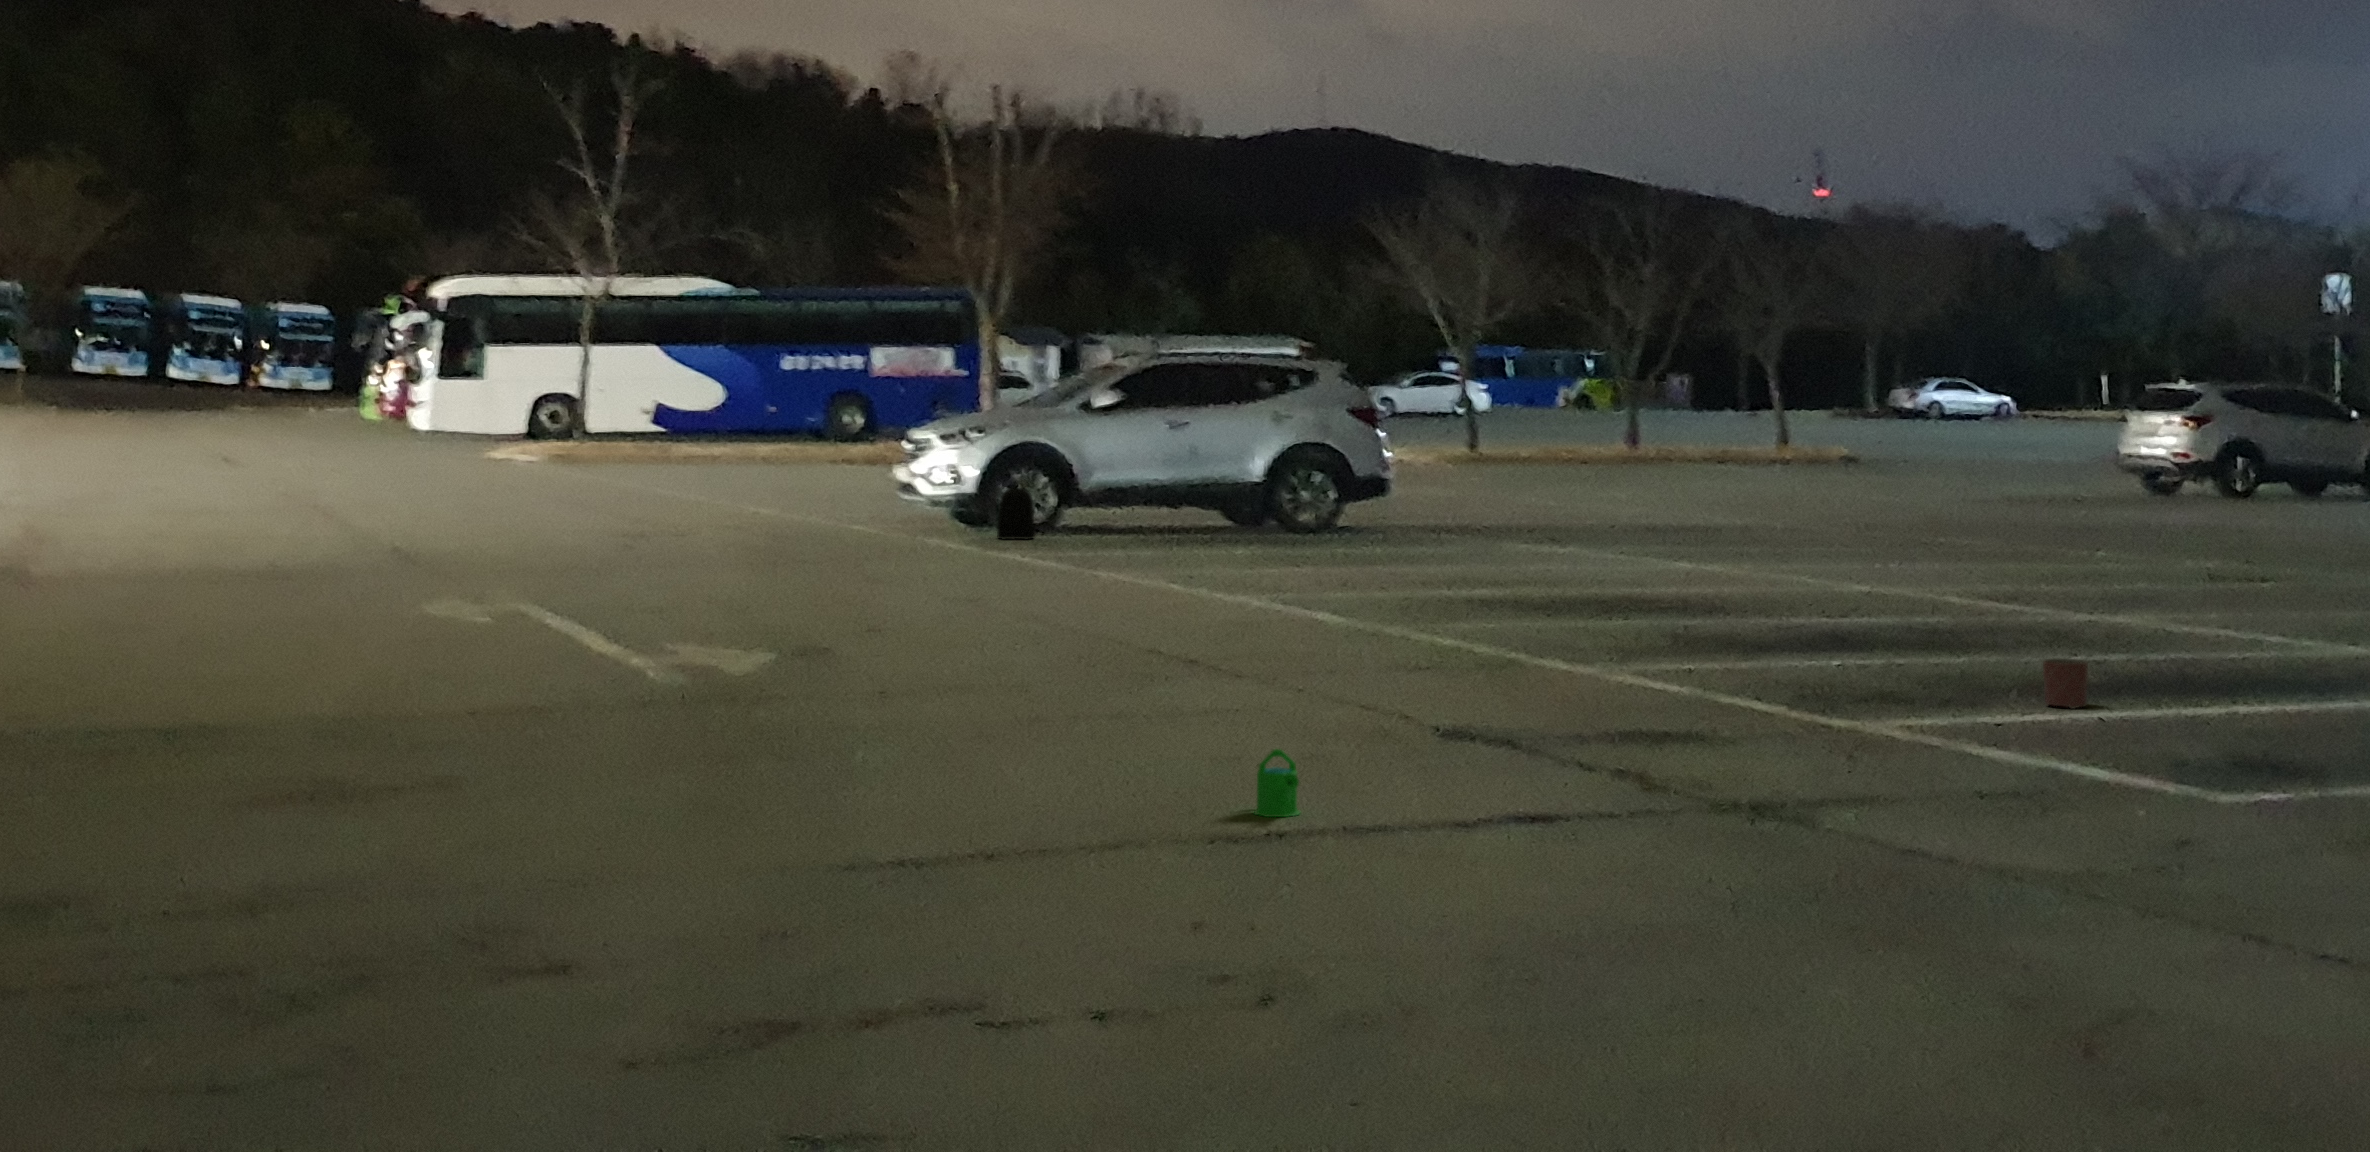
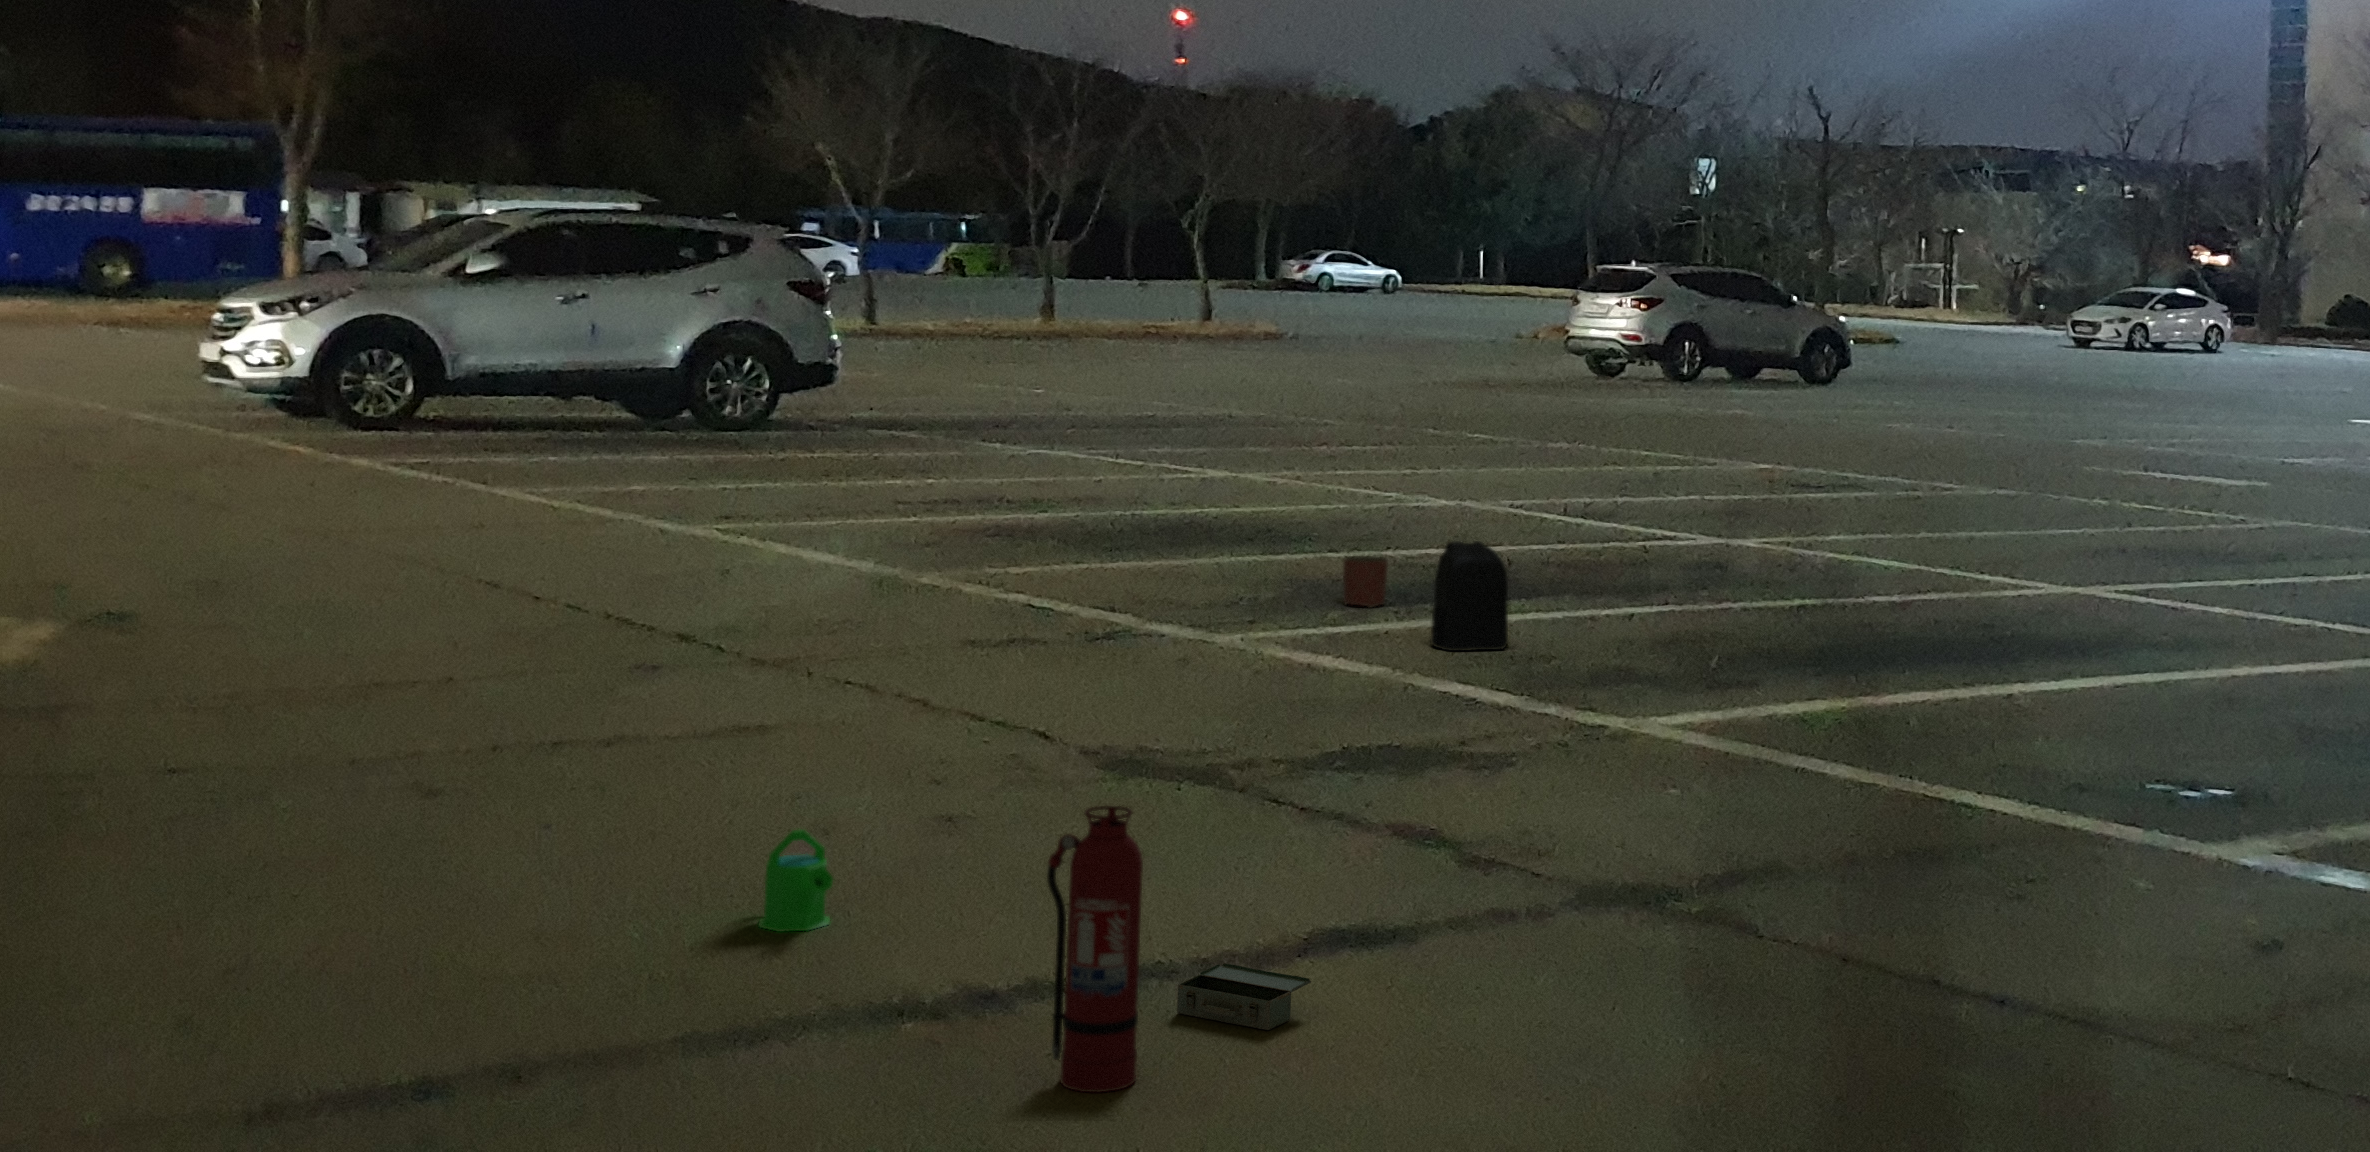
backpack: present [997,488,1035,539] -> present [1430,541,1508,651]
planter: present [2043,659,2088,709] -> present [1343,556,1388,608]
fire extinguisher: none [1409,708,1471,894] -> present [1047,806,1143,1092]
toolbox: none [1512,836,1604,875] -> present [1177,963,1311,1030]

